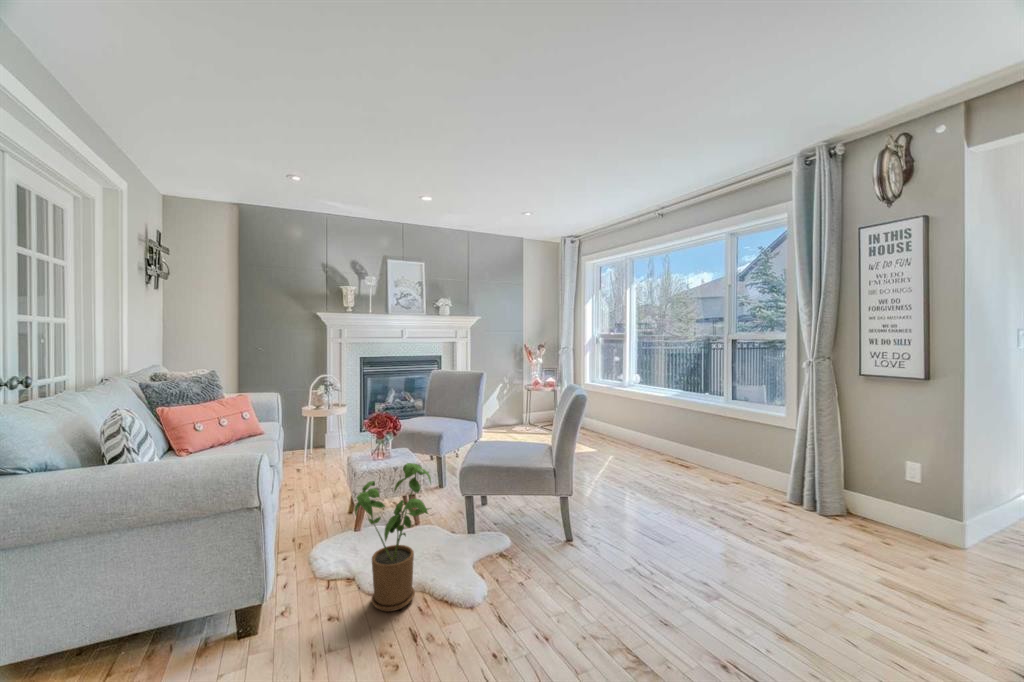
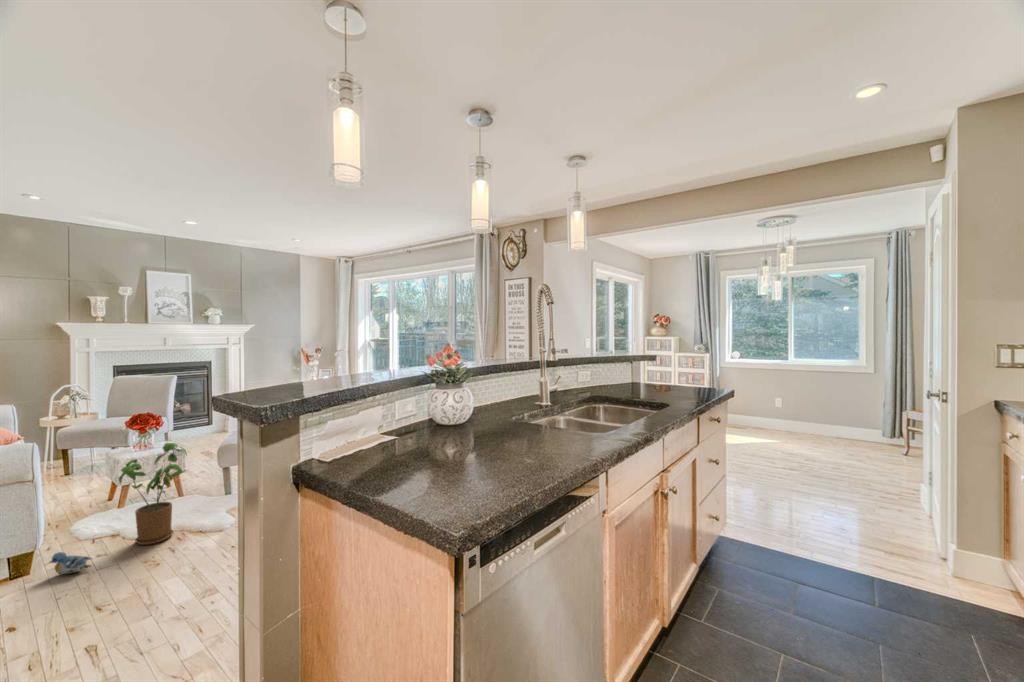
plush toy: none [276,615,321,652] -> present [52,552,92,574]

